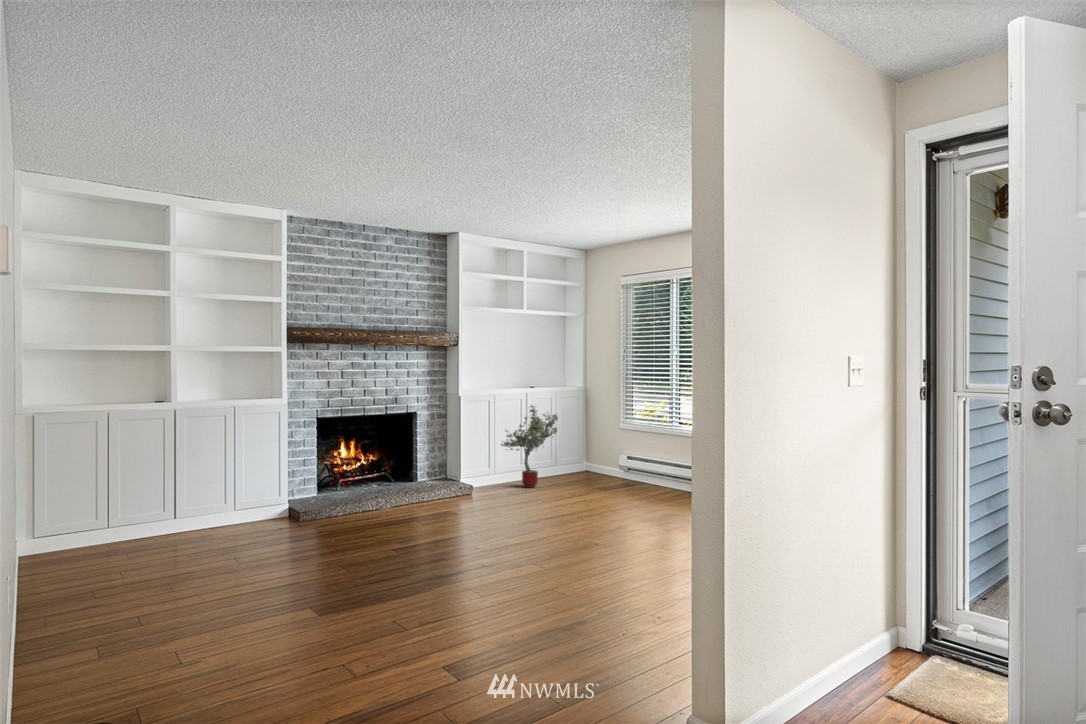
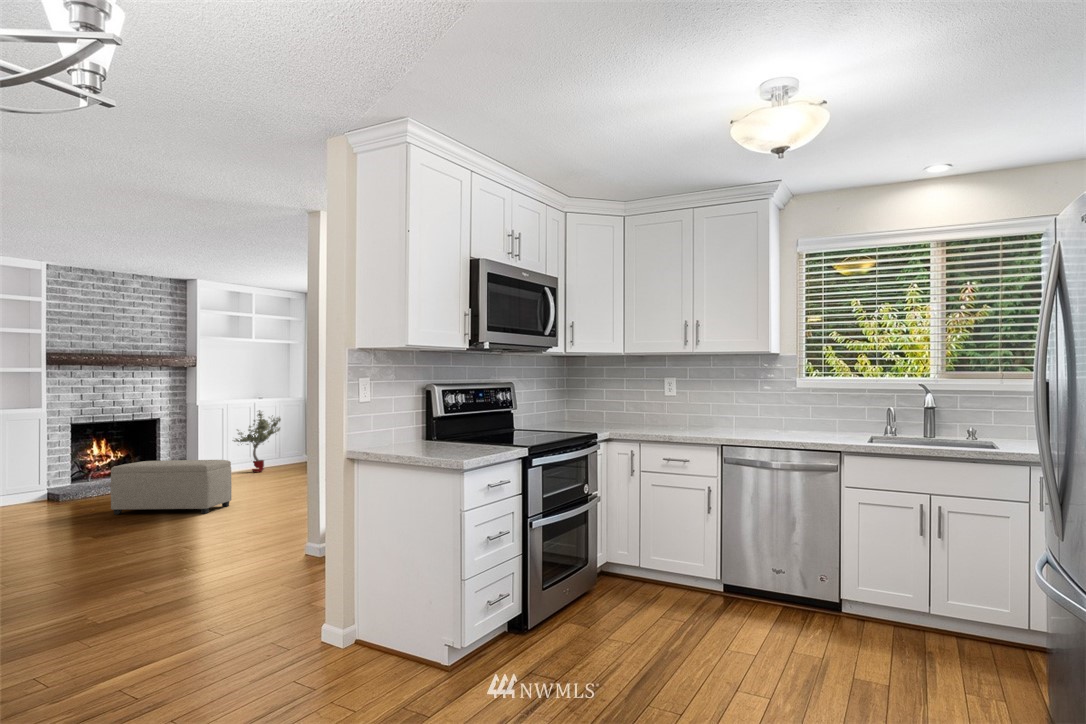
ottoman: none [350,489,513,590] -> present [111,460,232,515]

